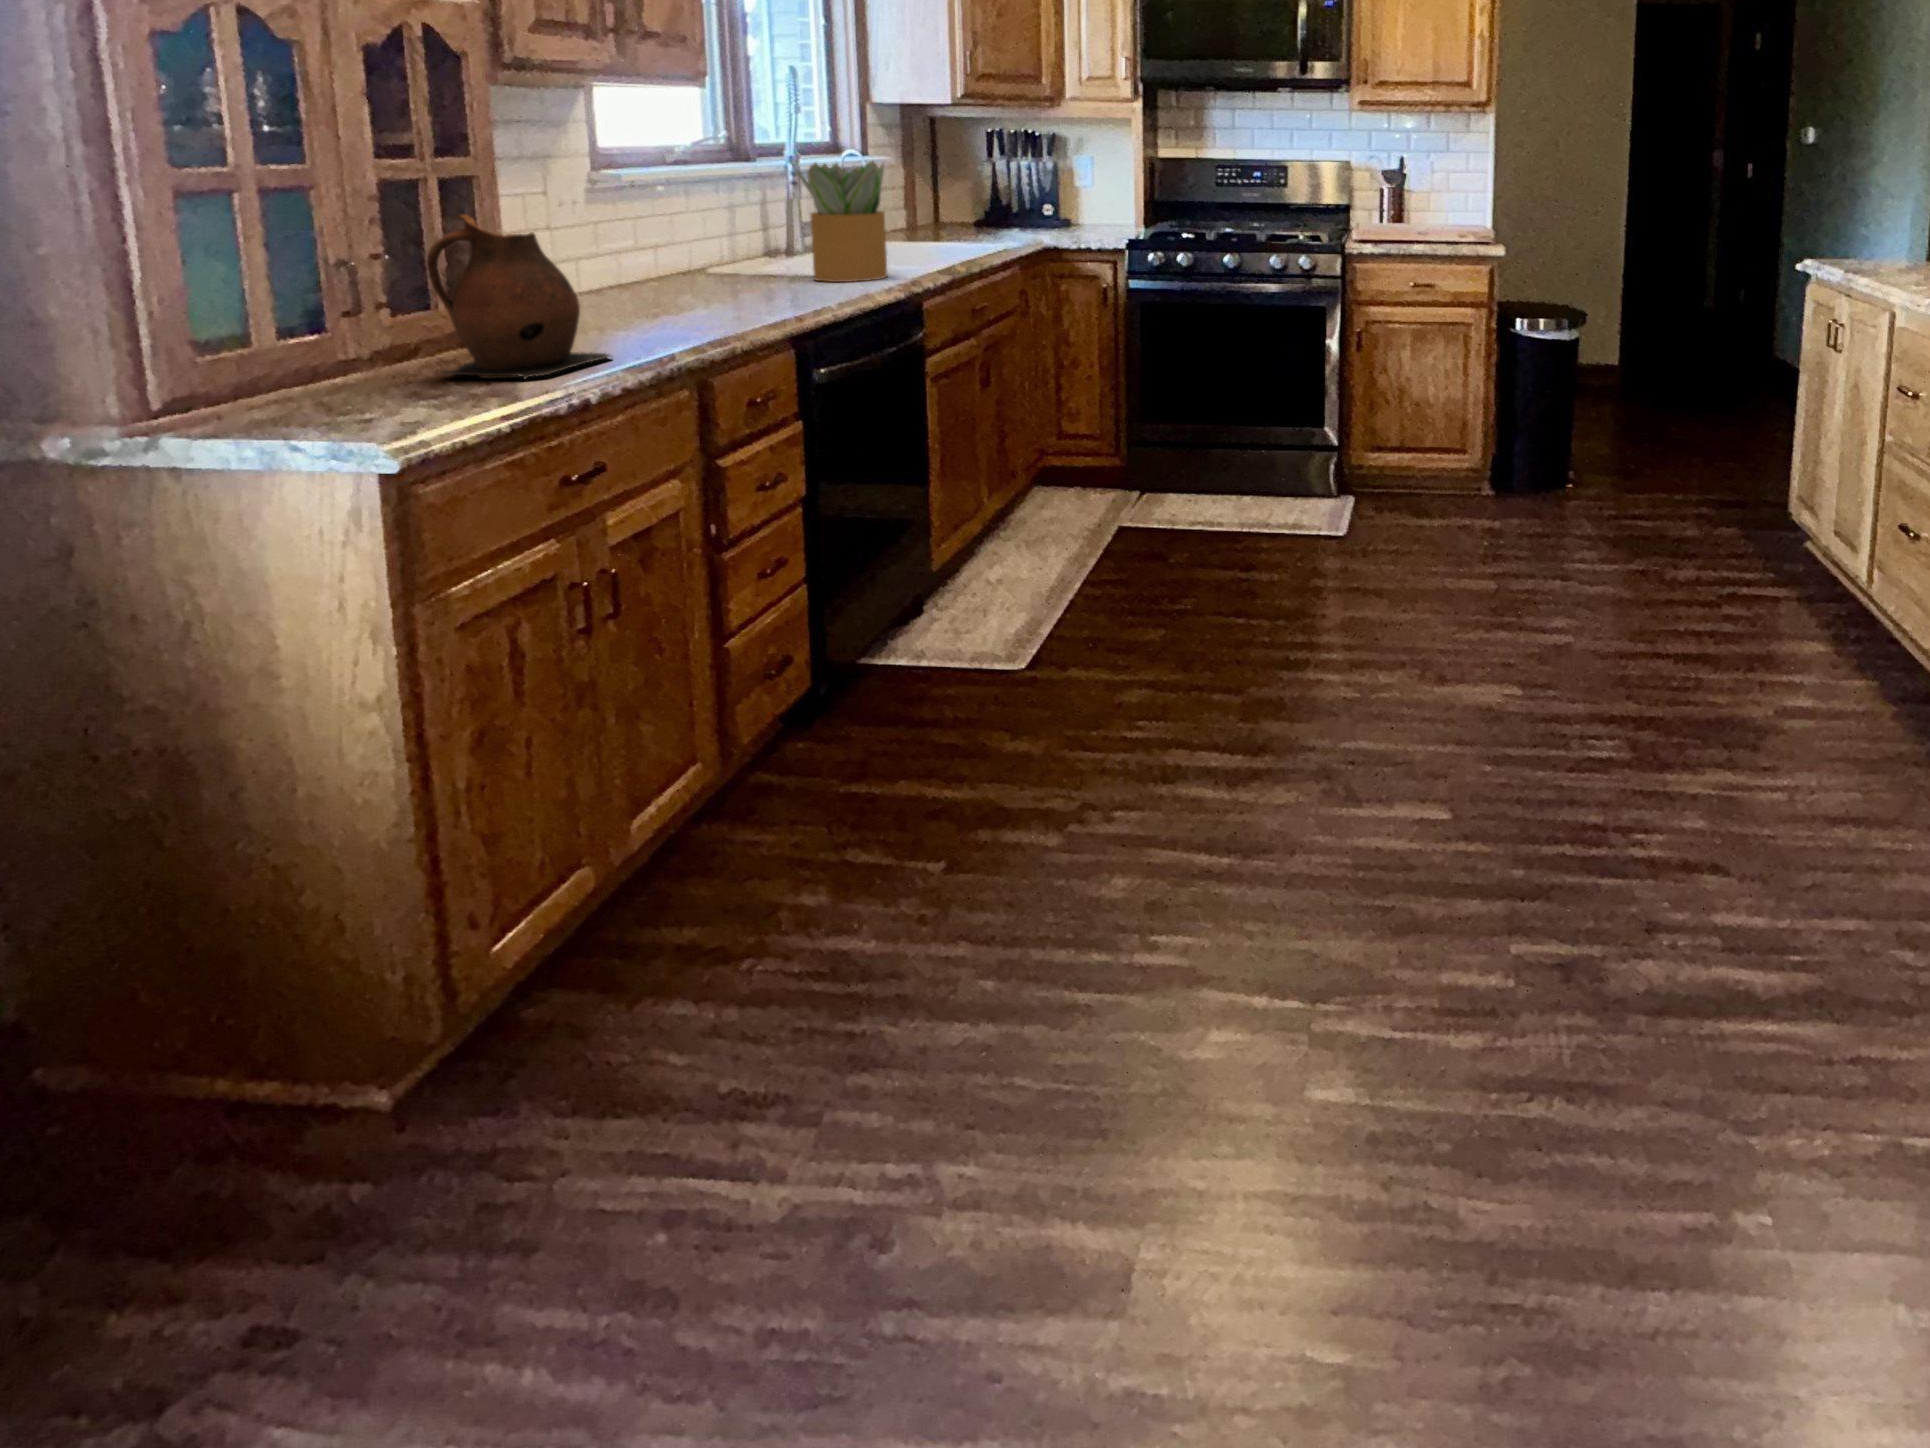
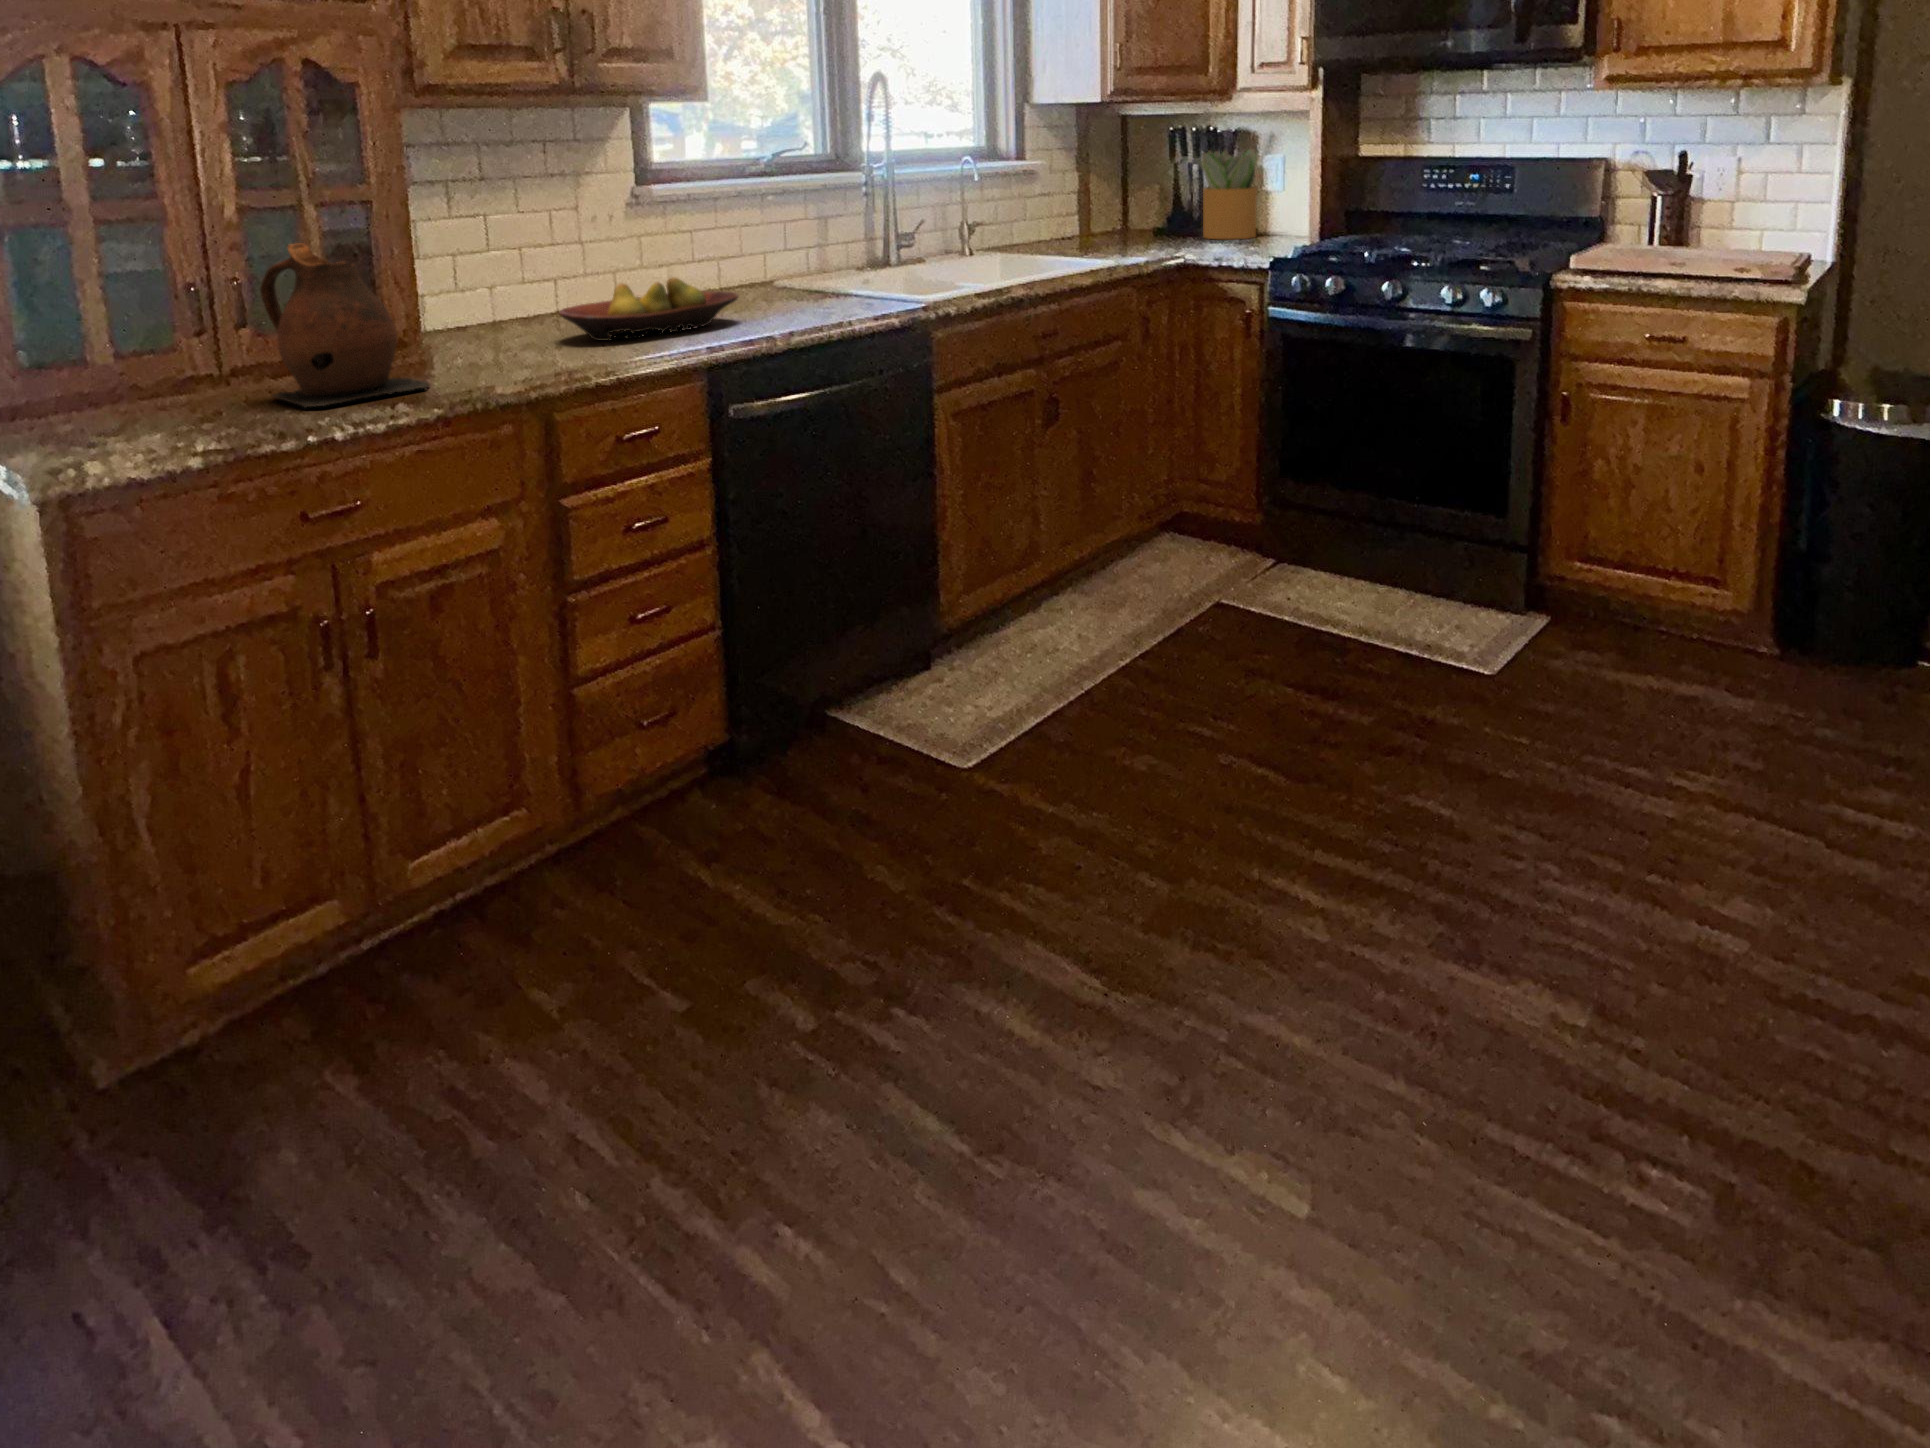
potted plant: present [795,161,887,282] -> present [1197,149,1258,239]
fruit bowl: none [614,256,777,318] -> present [559,277,738,341]

